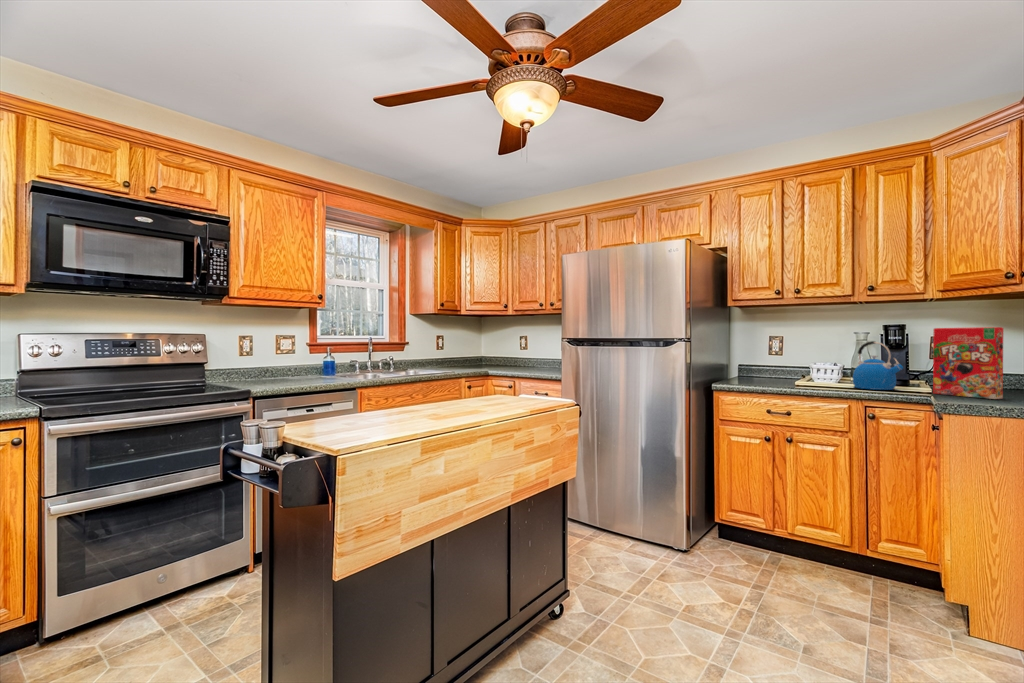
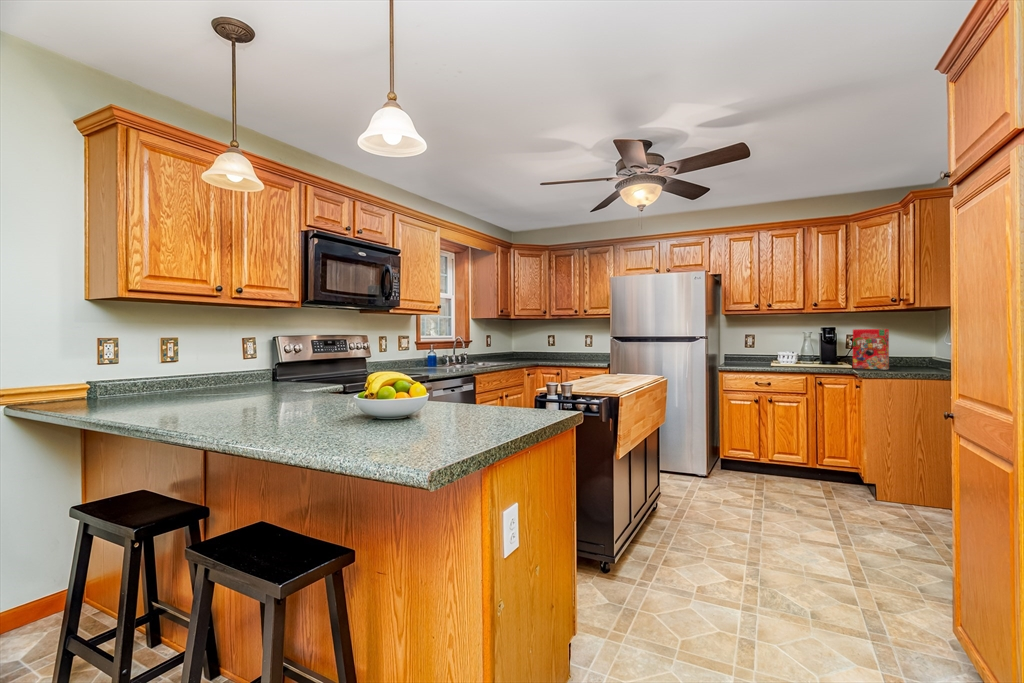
kettle: present [853,341,903,390] -> none [807,338,836,367]

